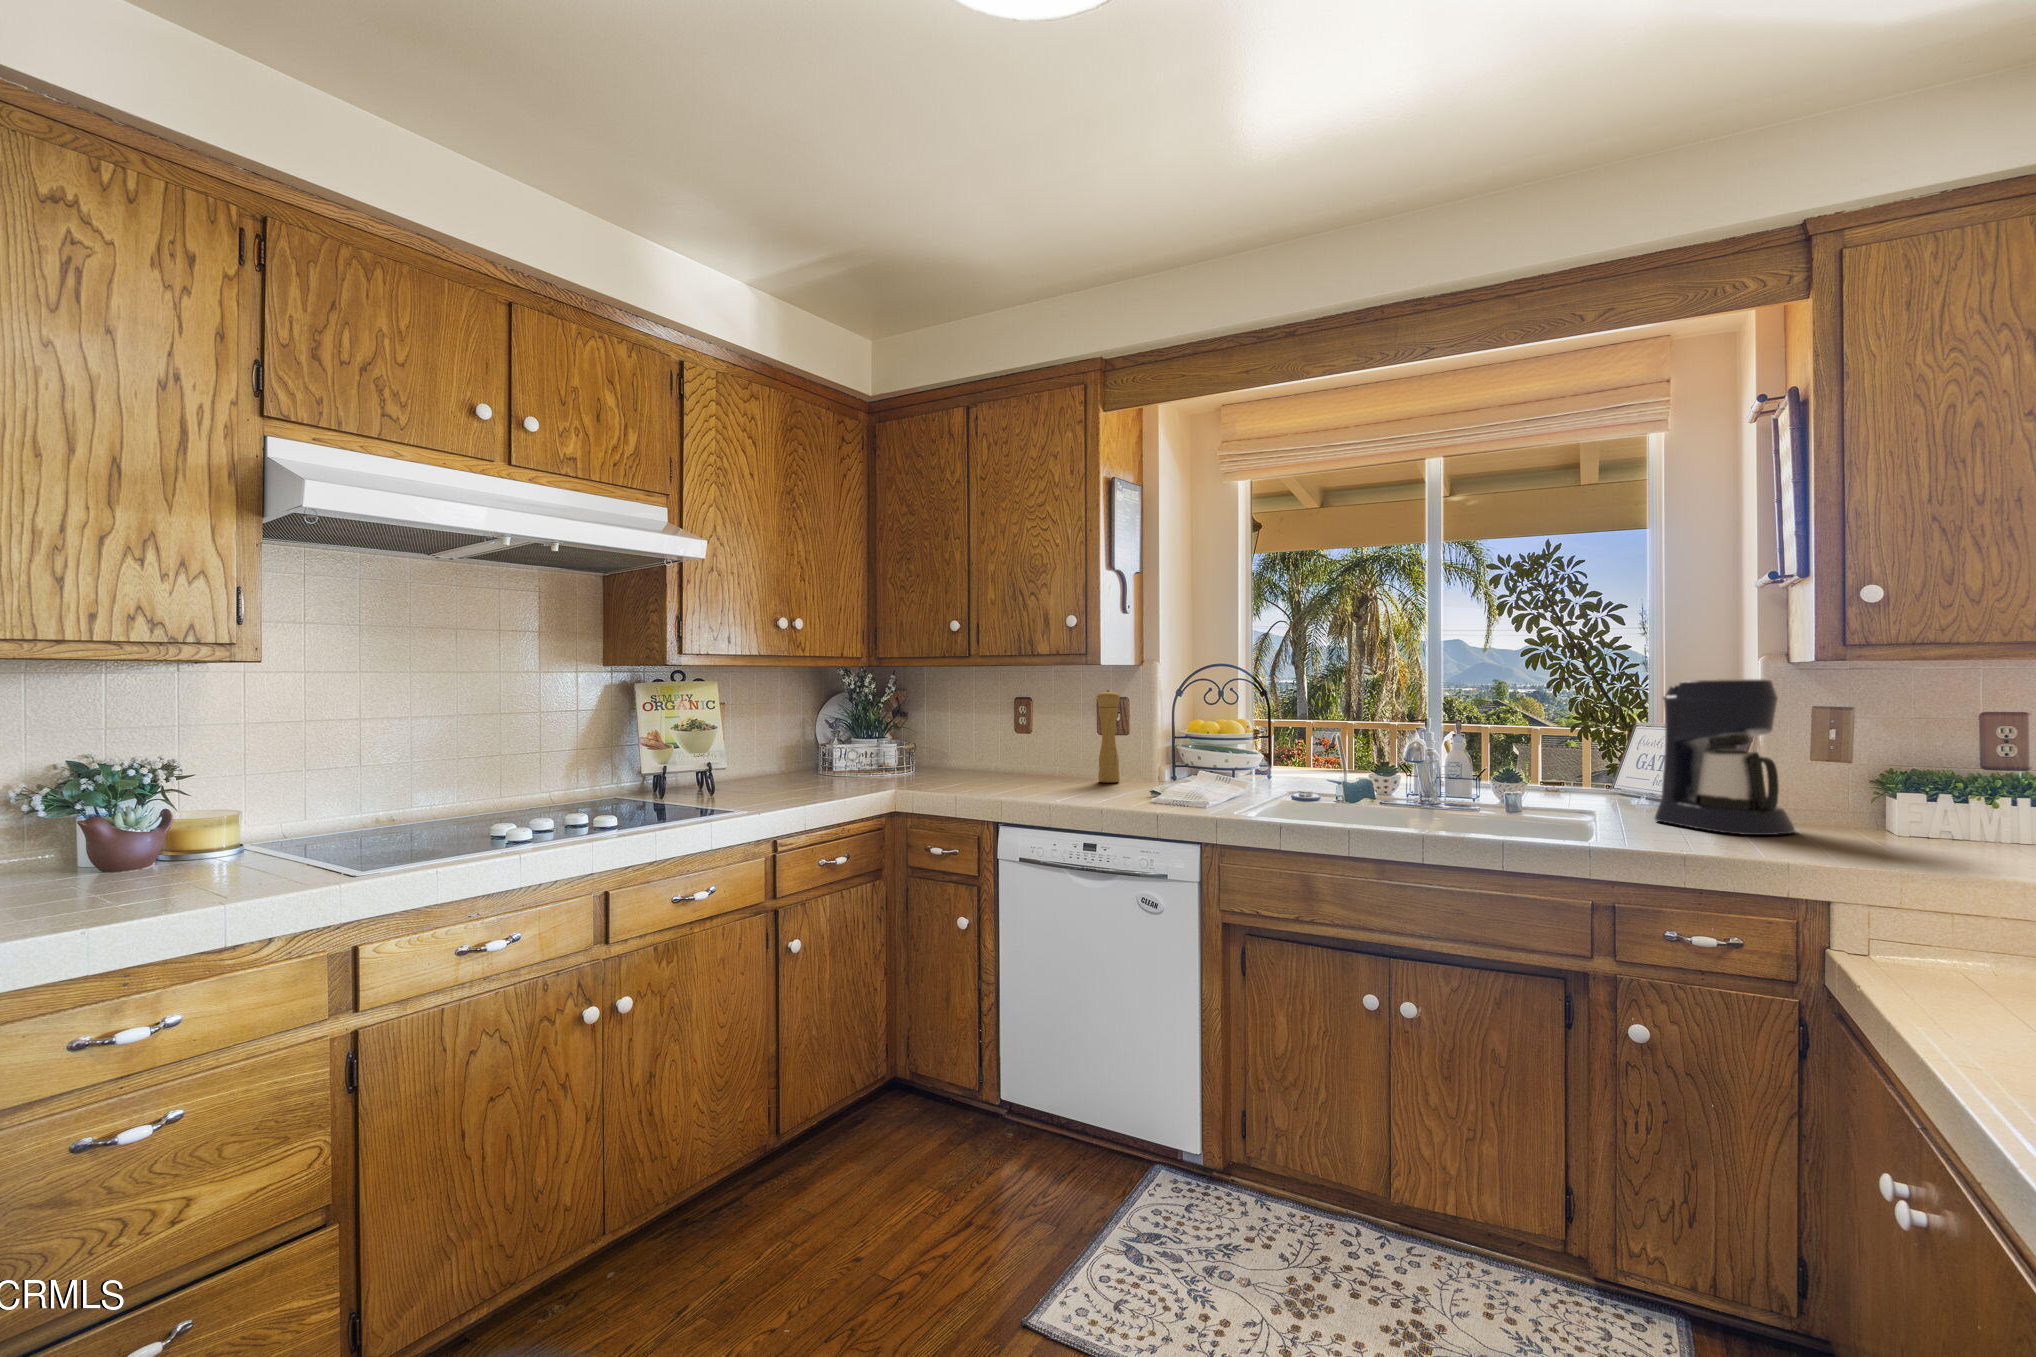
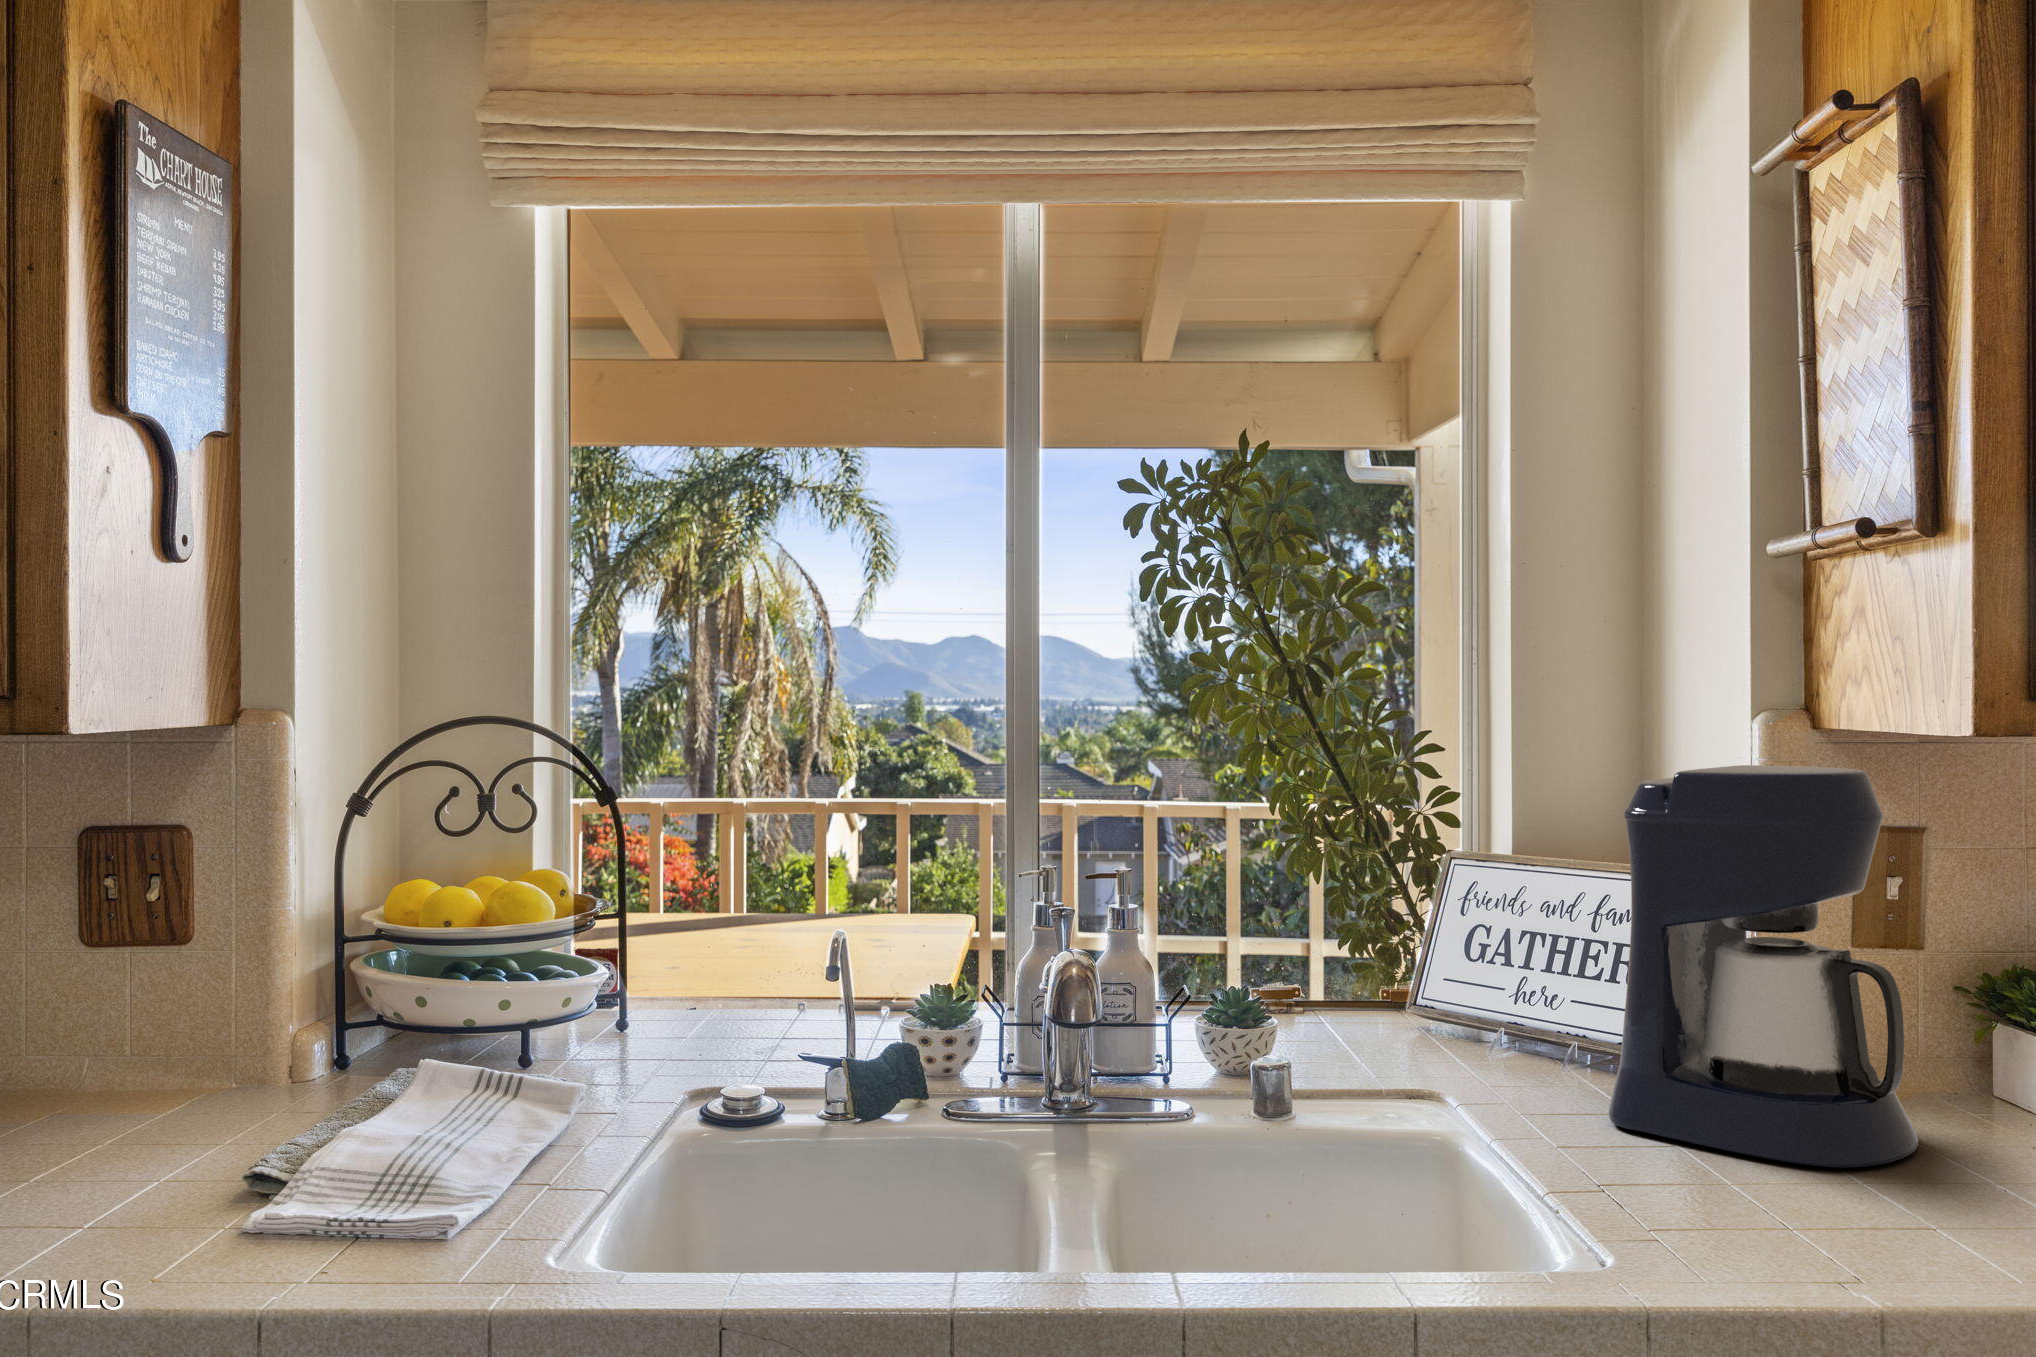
pepper mill: present [1097,690,1120,783] -> none [64,808,150,1114]

